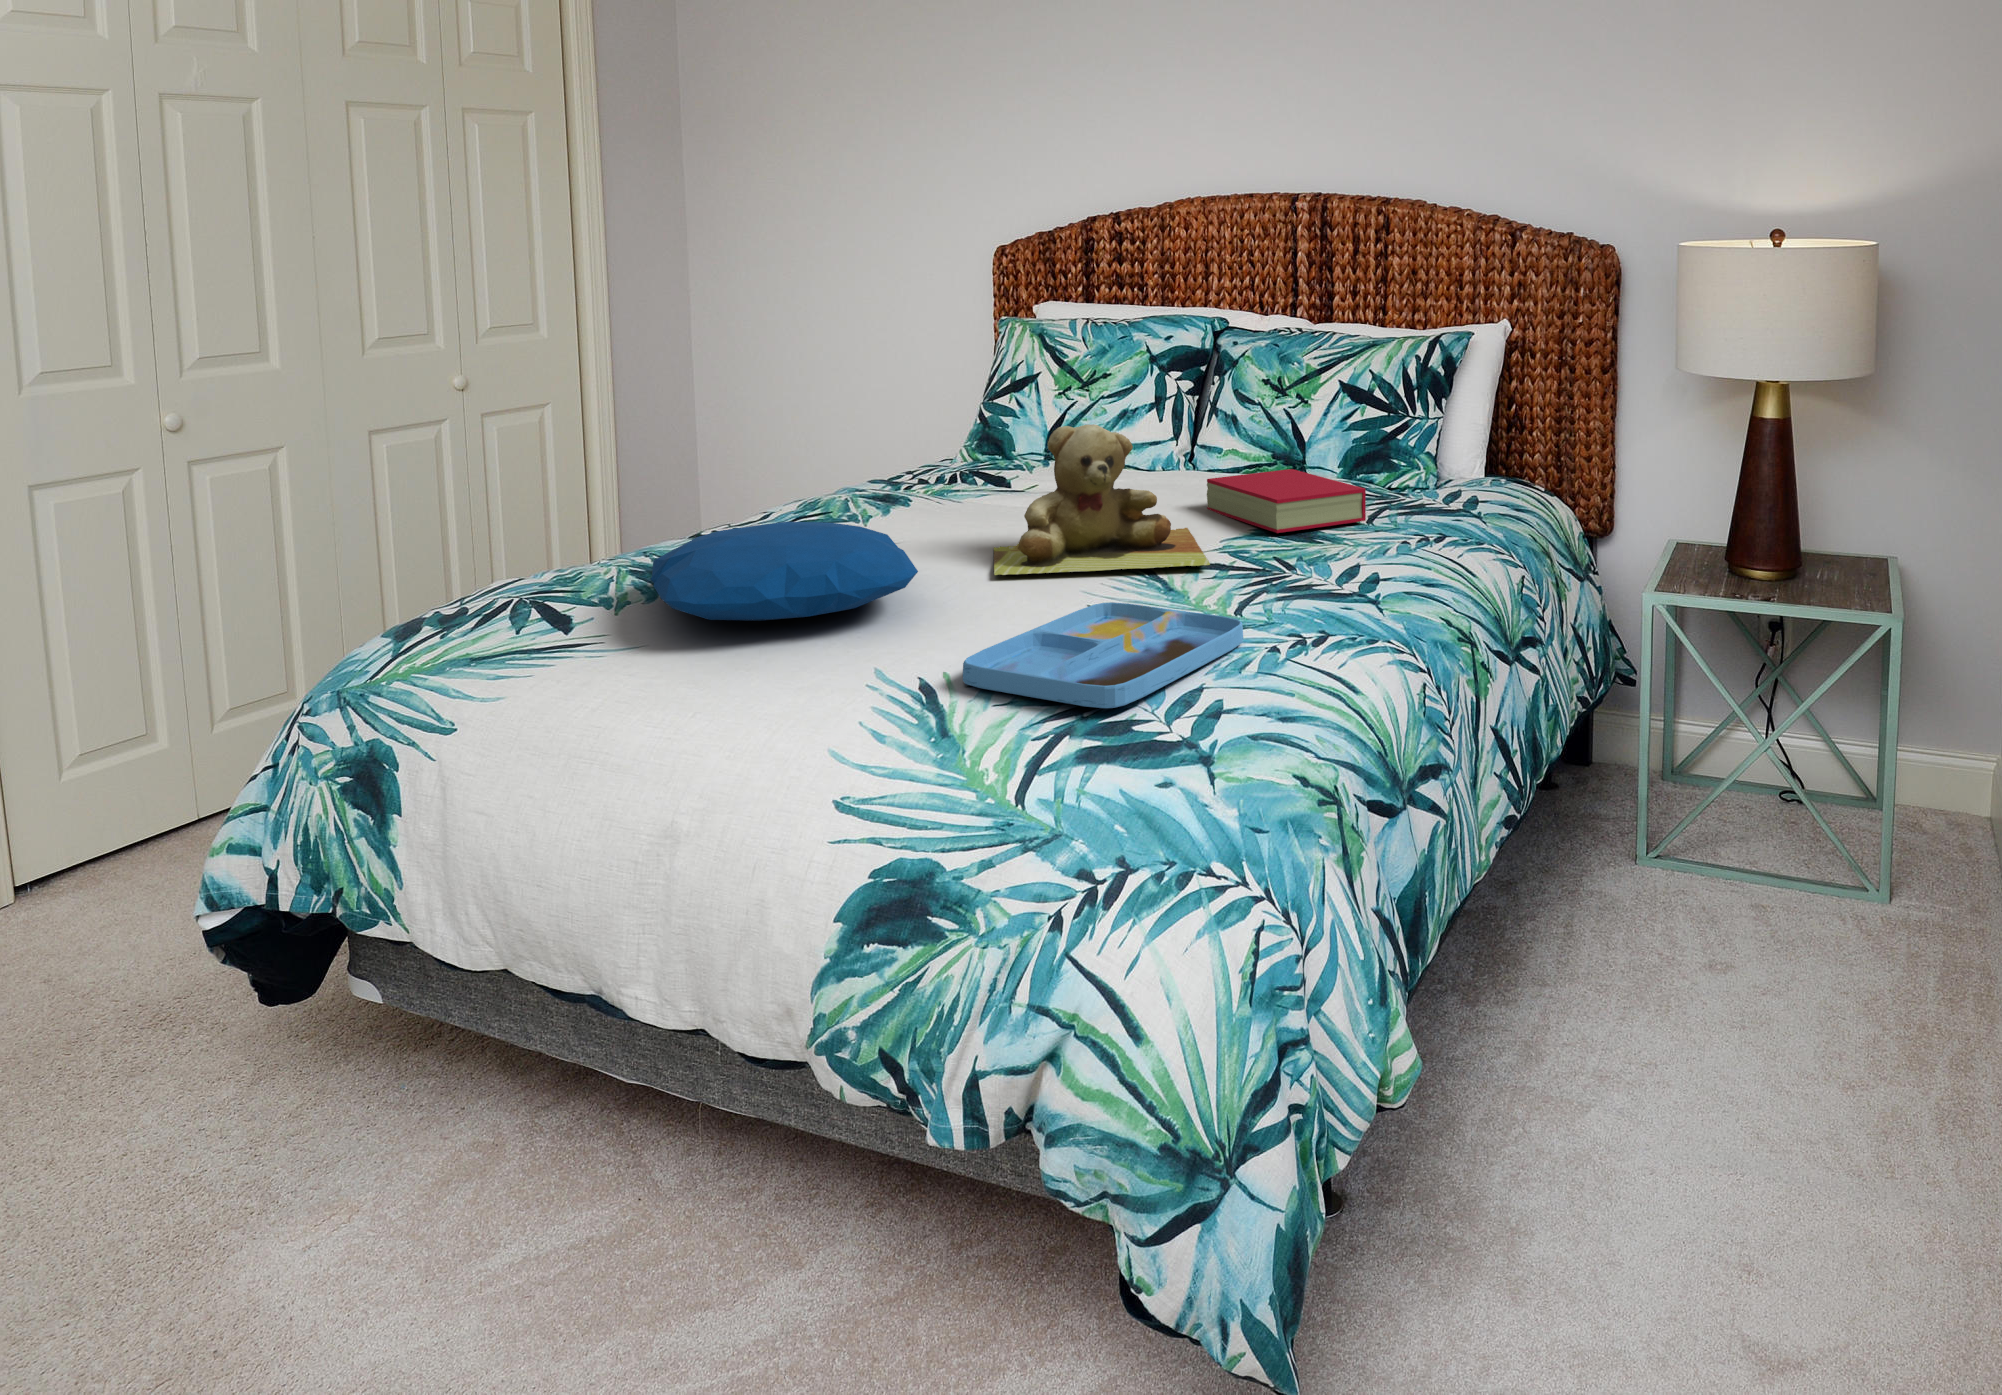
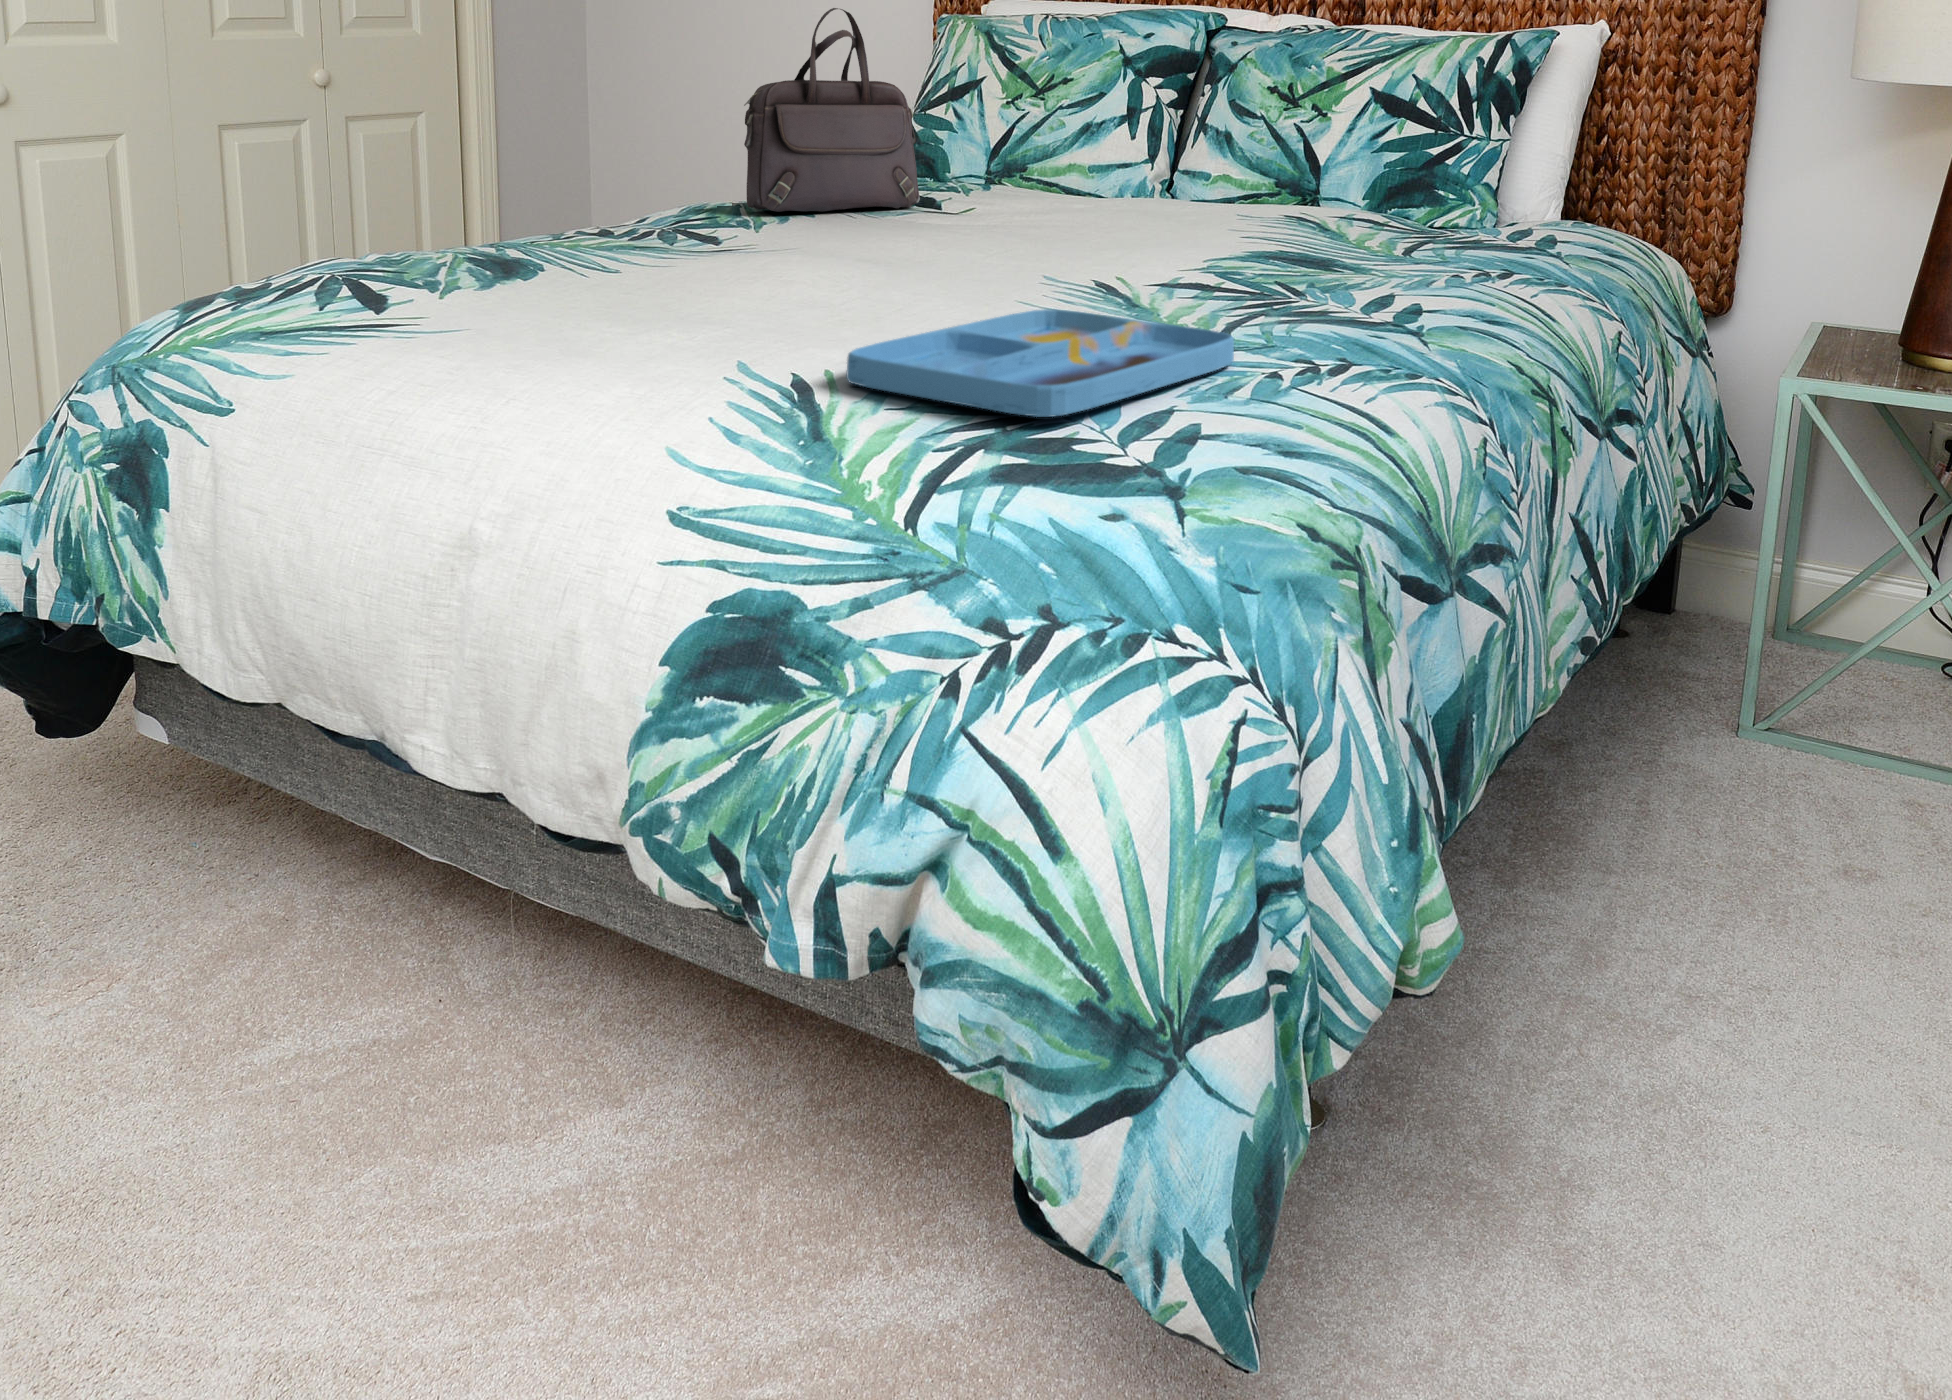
handbag: none [856,347,996,507] -> present [744,8,920,212]
teddy bear: present [994,424,1210,575] -> none [905,97,1193,284]
book: present [1207,469,1366,533] -> none [1192,193,1406,261]
pillow: present [651,522,918,621] -> none [457,196,801,304]

